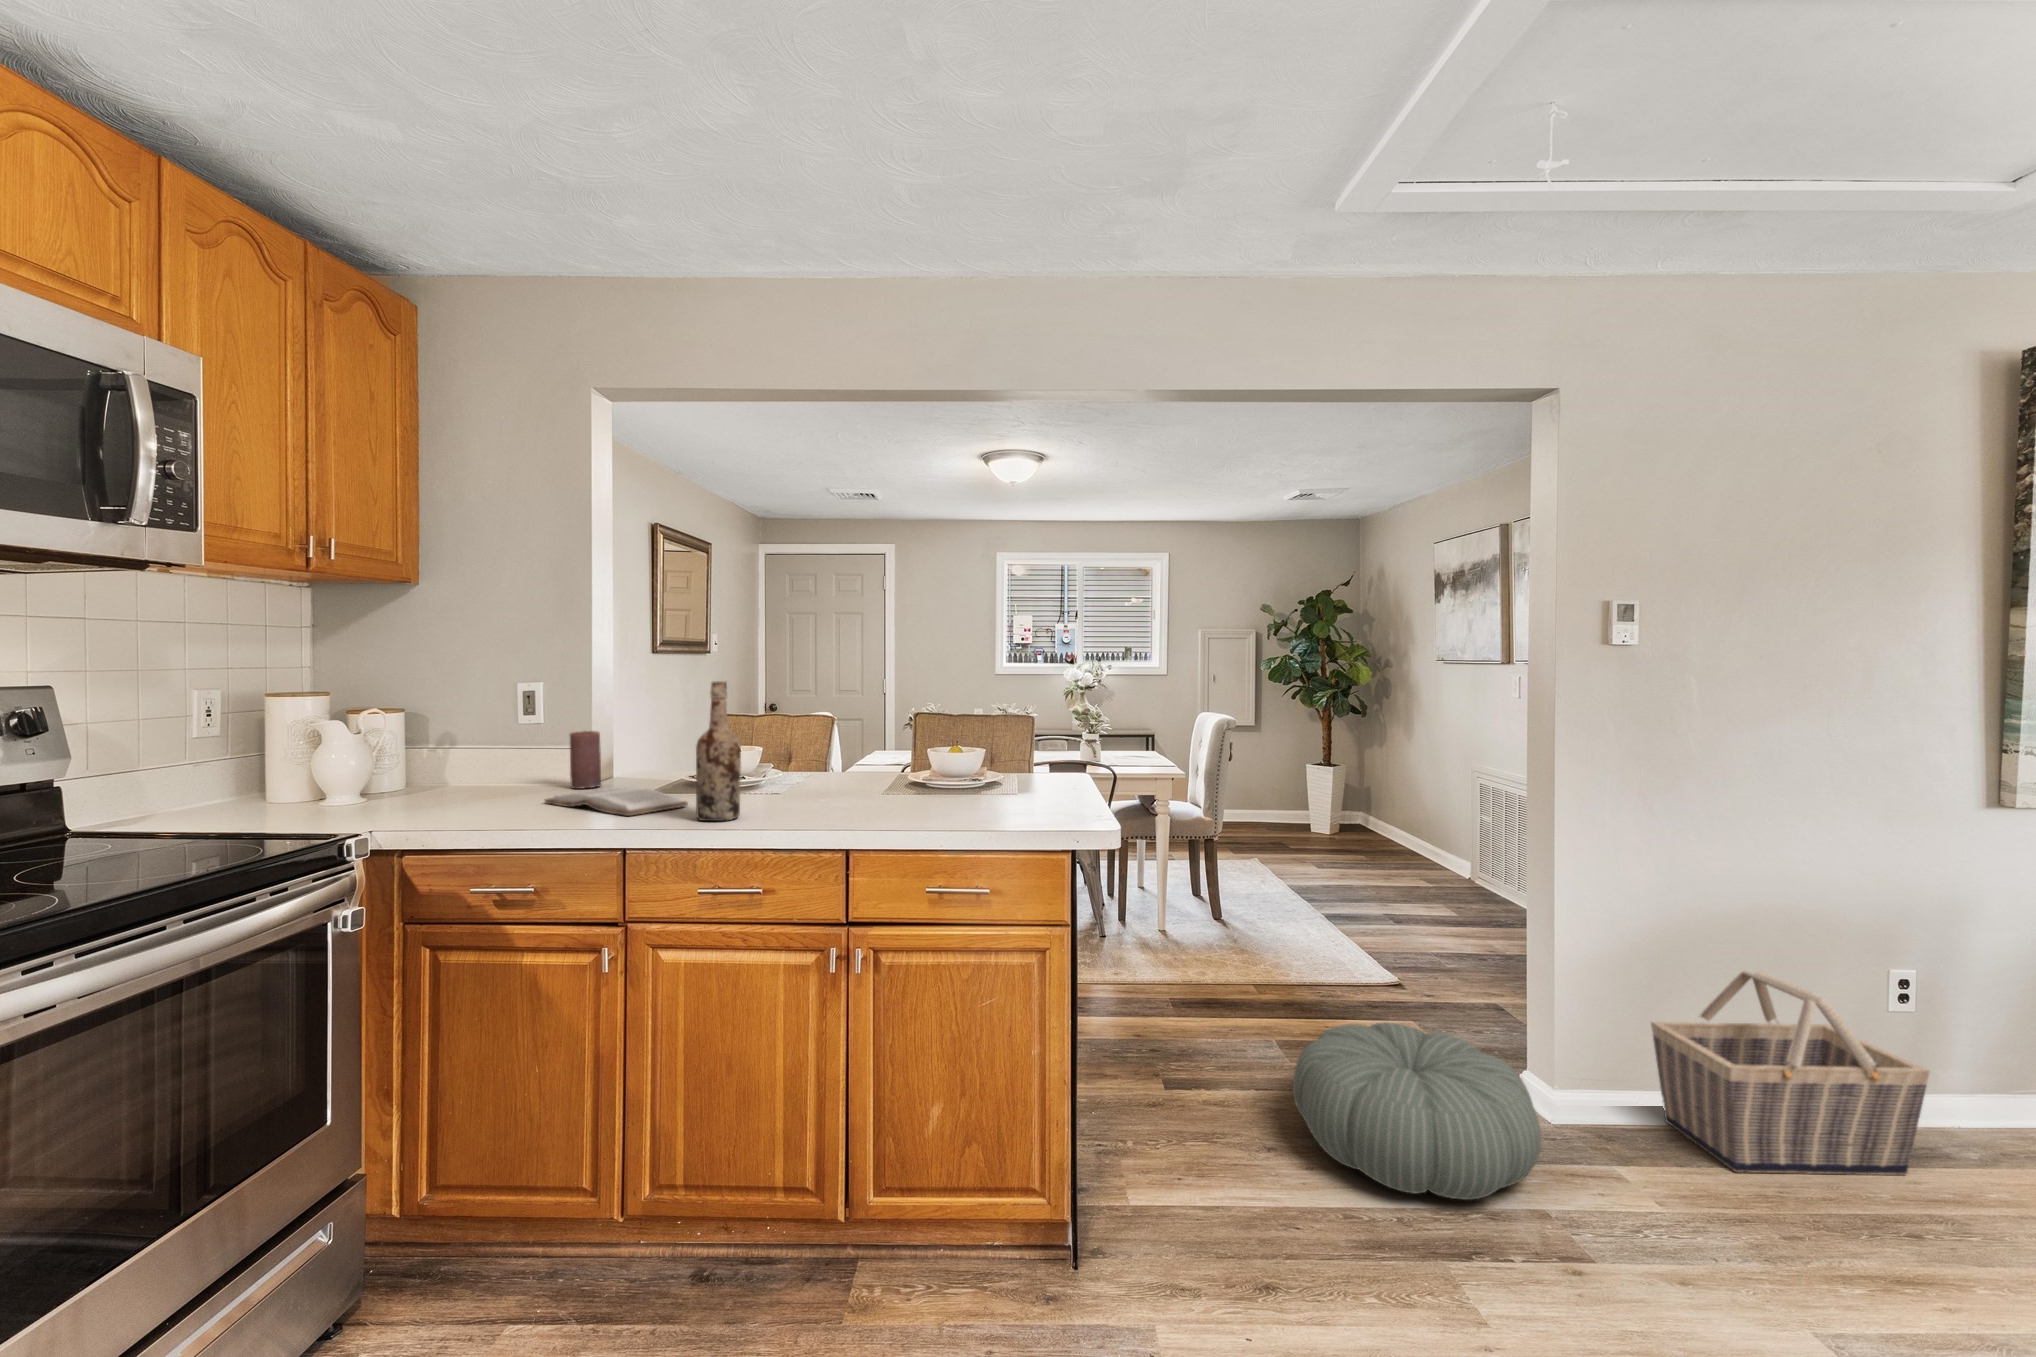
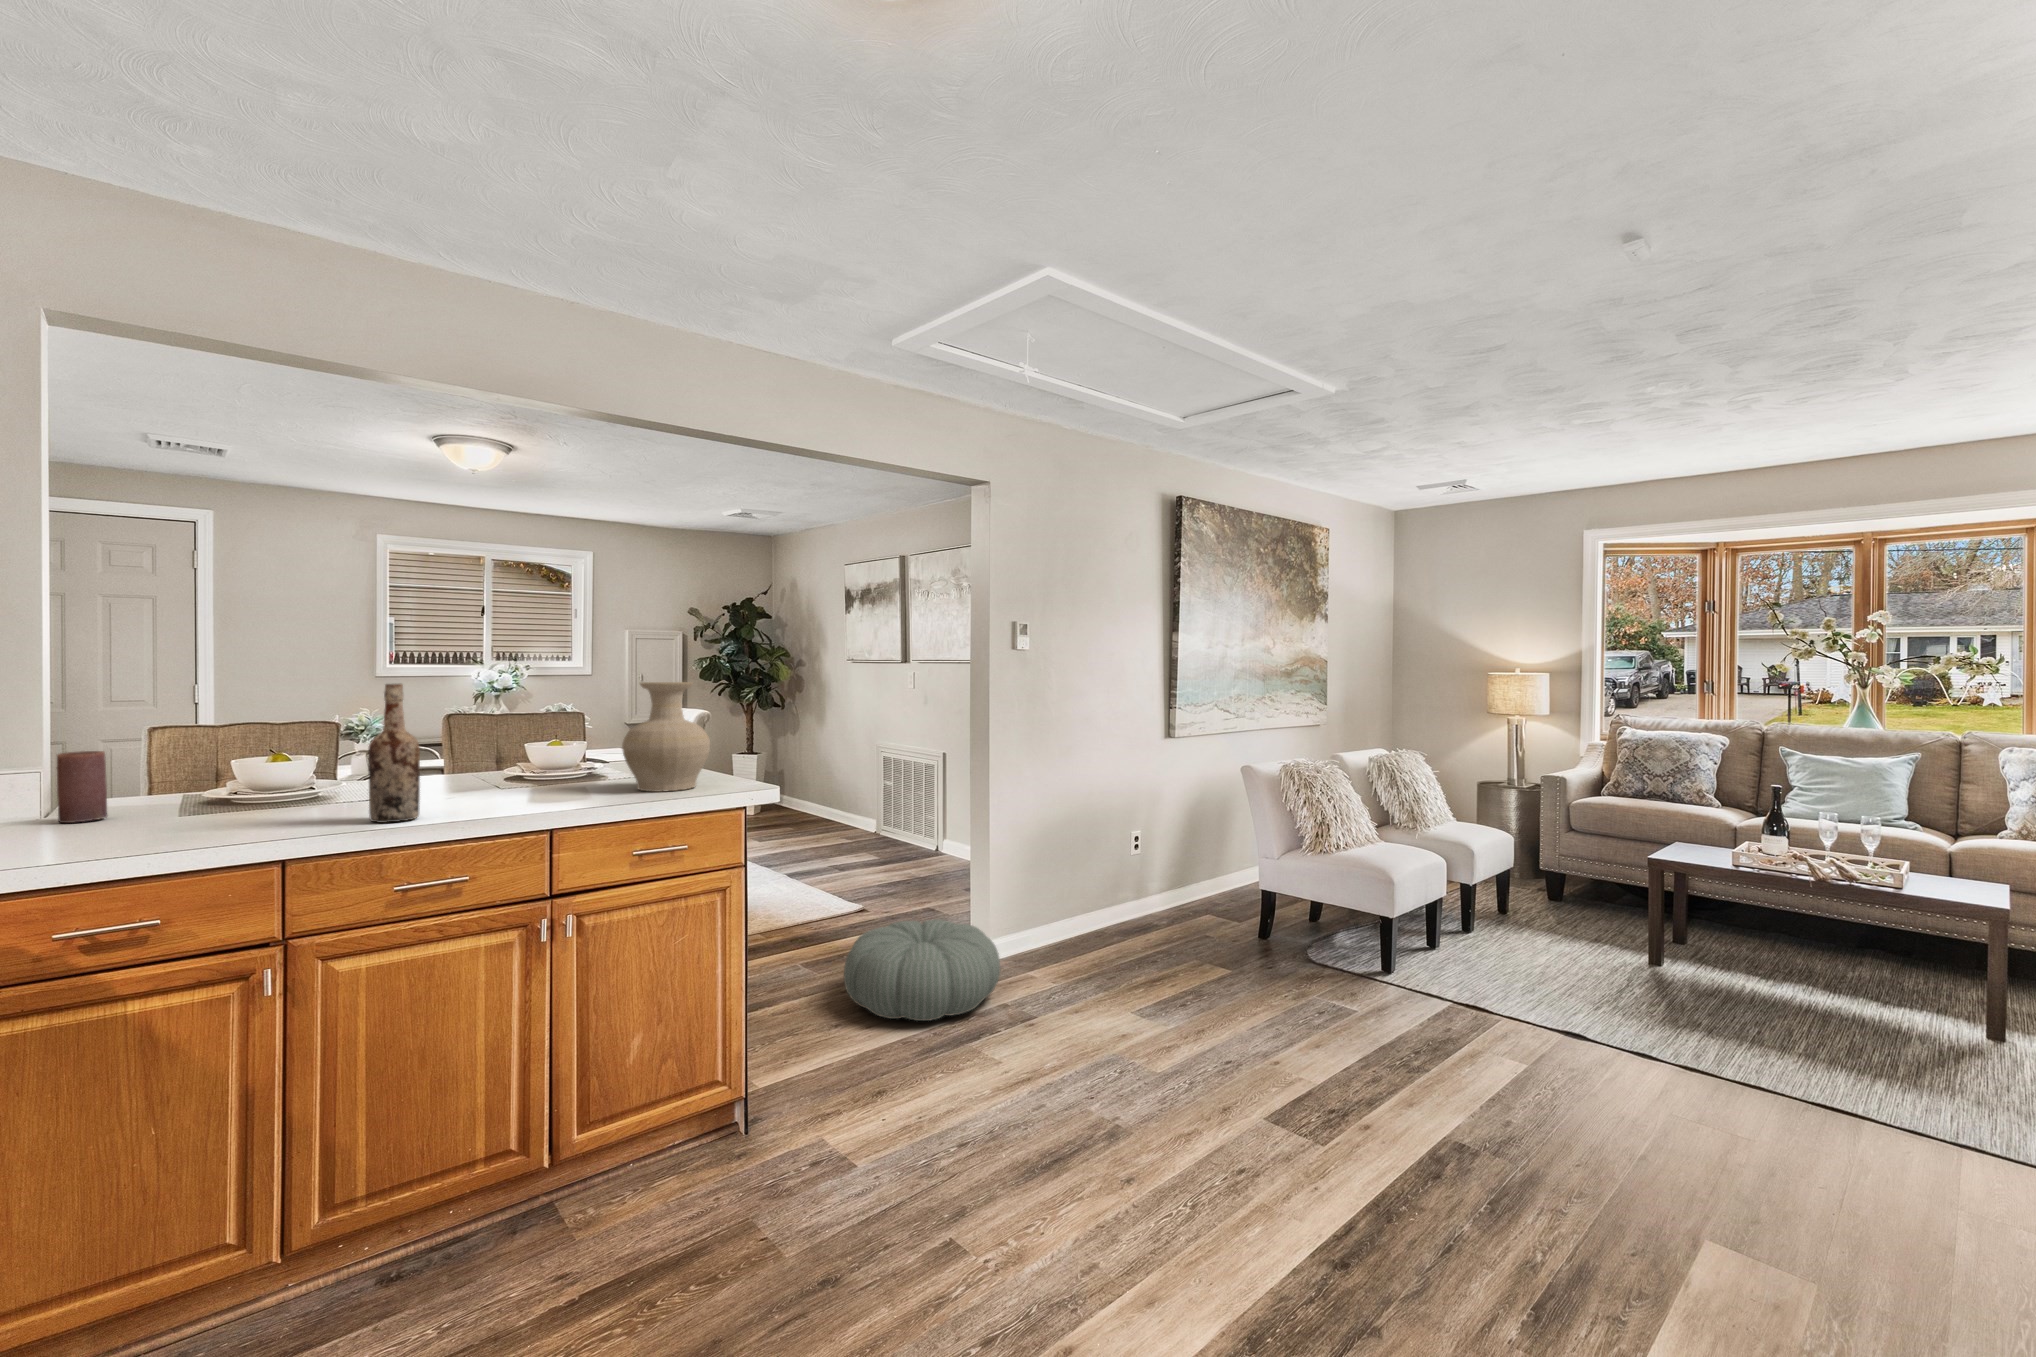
vase: none [966,685,1064,817] -> present [622,682,710,792]
book: present [545,787,688,816] -> none [94,806,319,836]
basket: present [1651,971,1929,1175] -> none [1038,843,1156,960]

